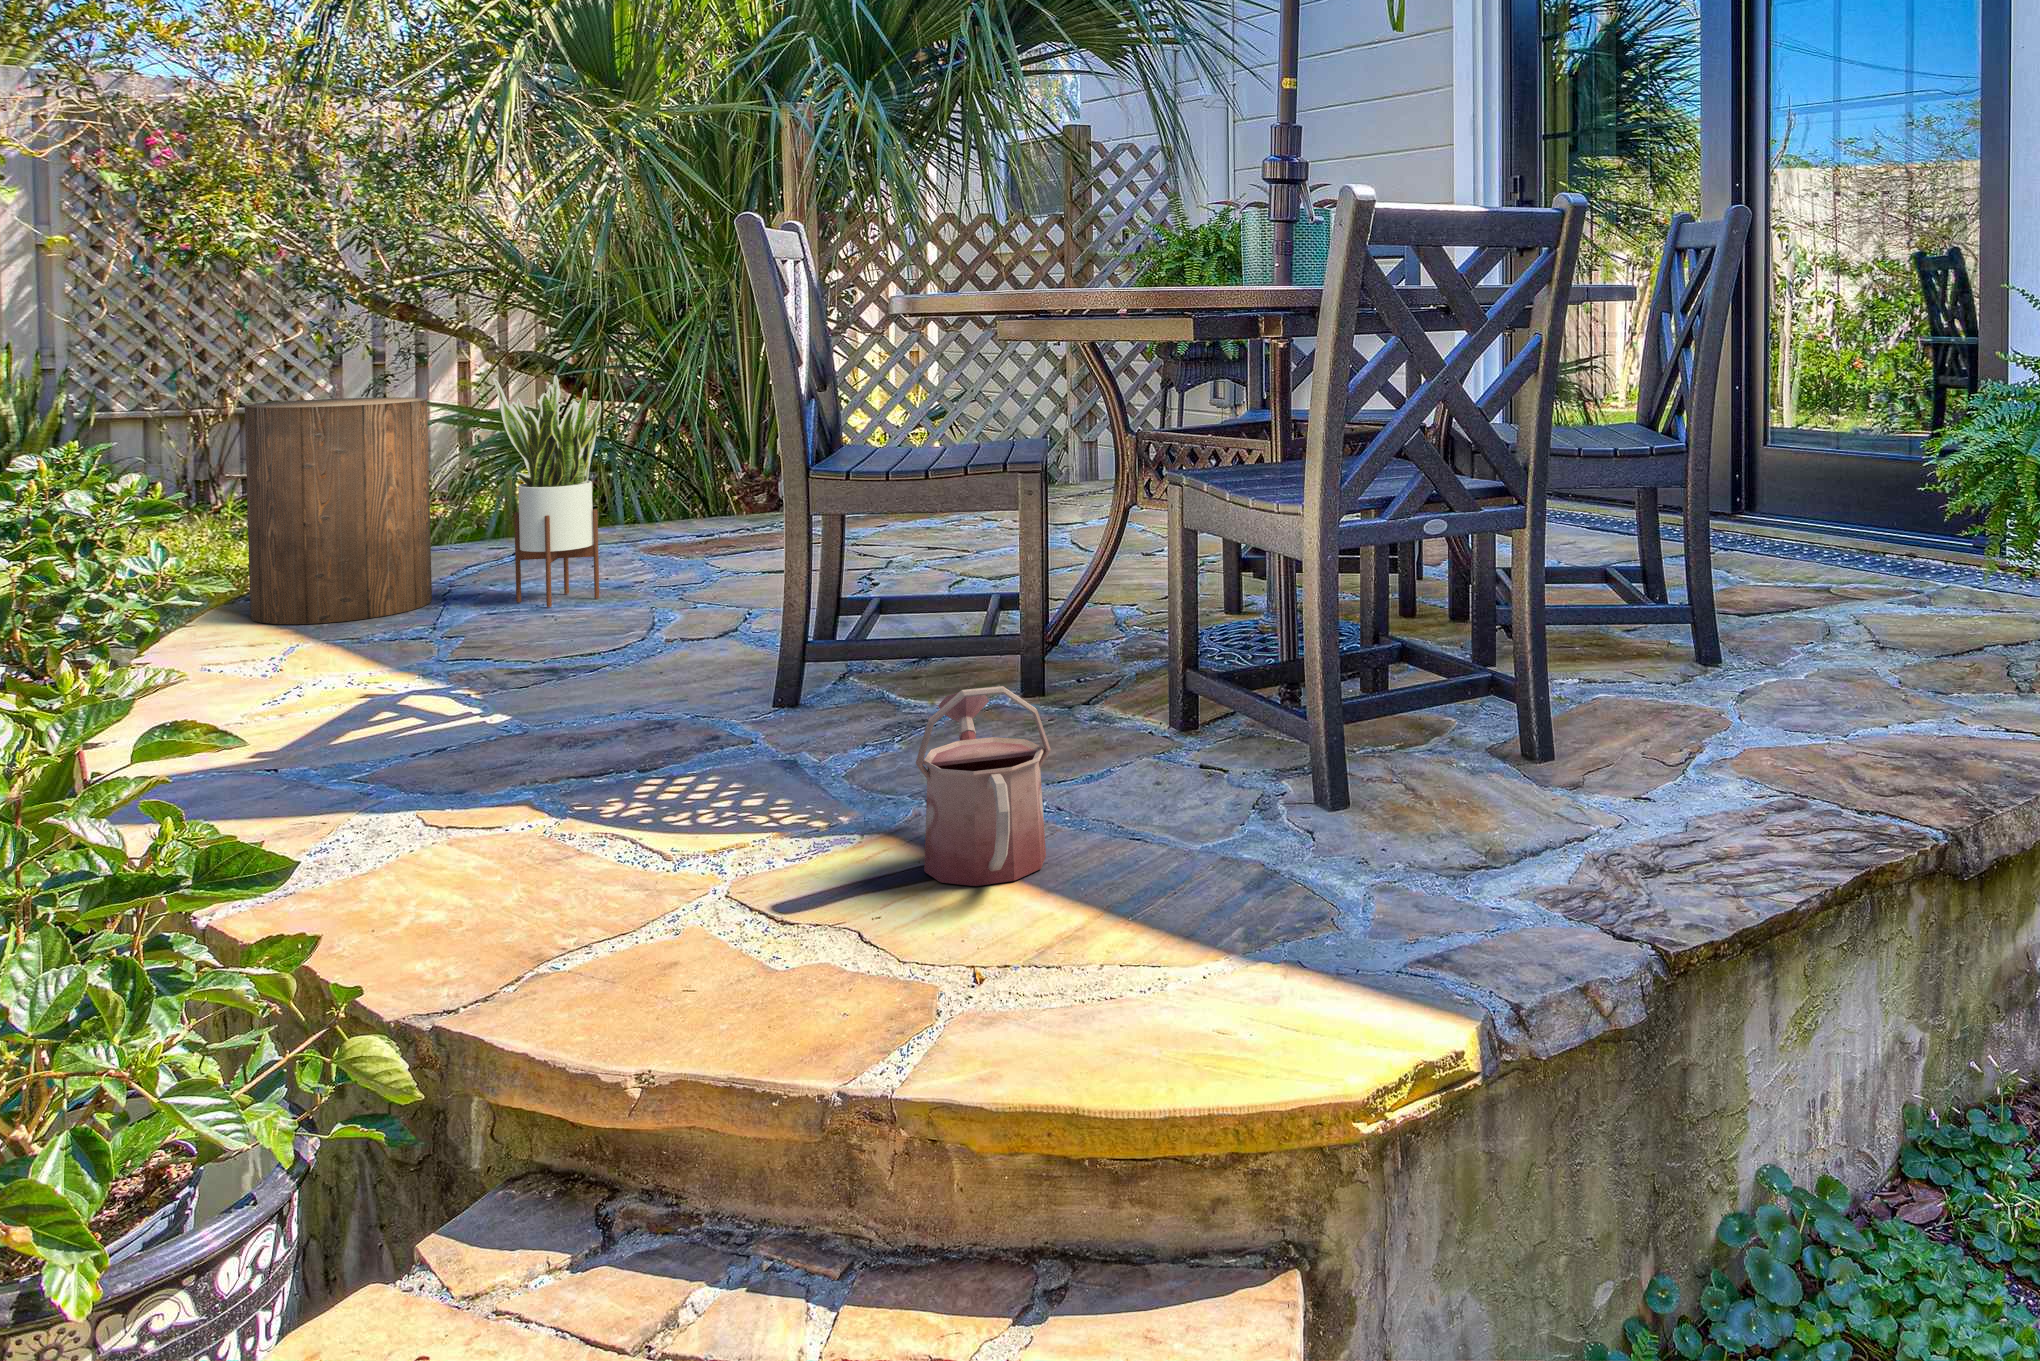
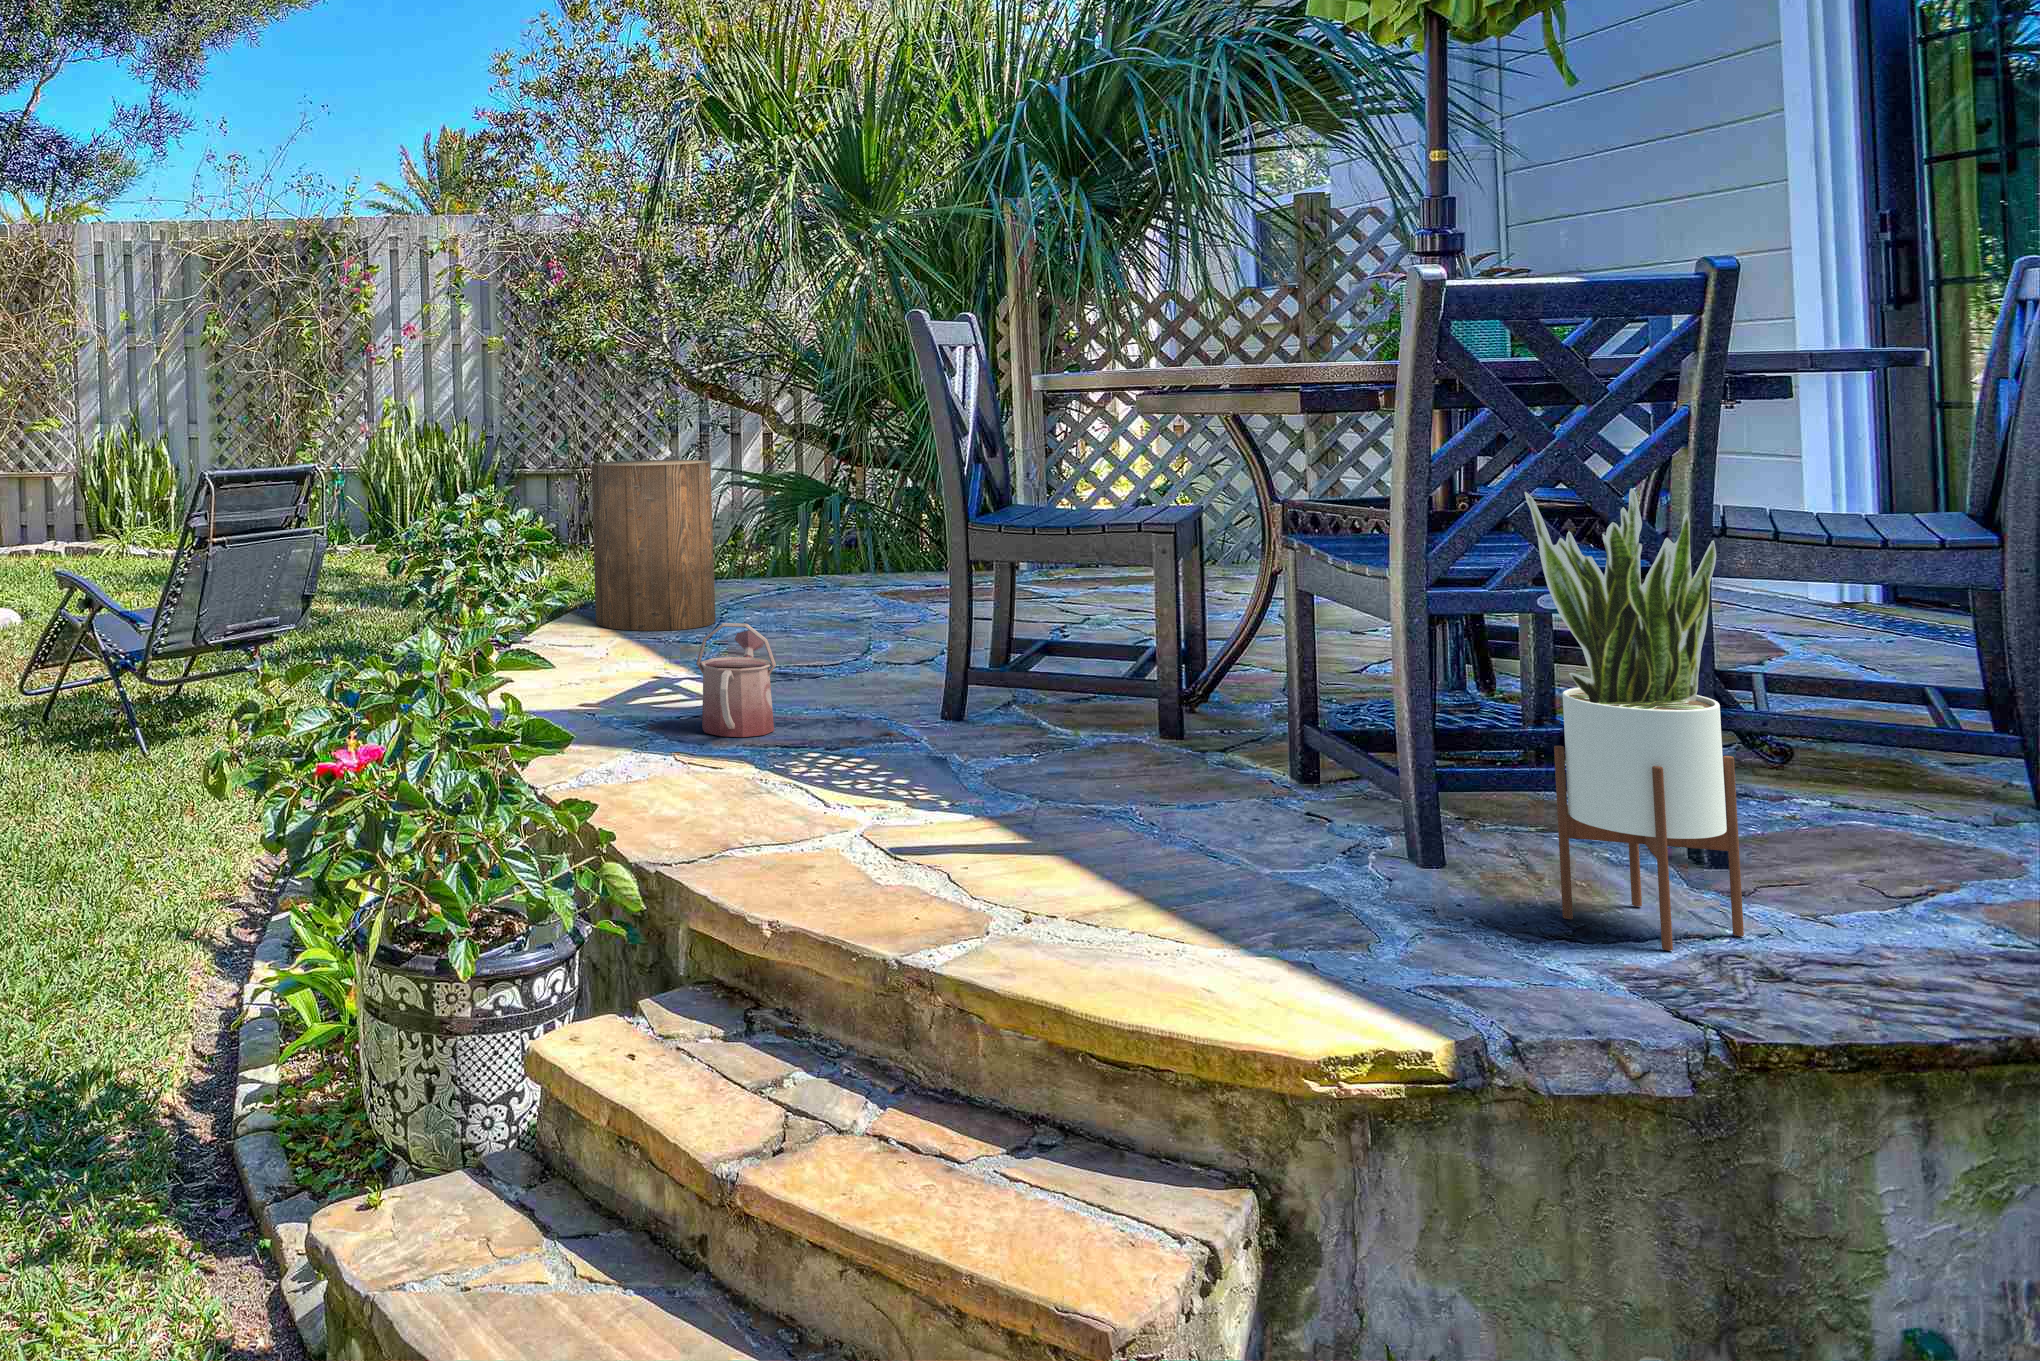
potted plant: present [493,375,601,607] -> present [1525,488,1744,951]
watering can: present [916,686,1051,886] -> present [696,623,776,737]

